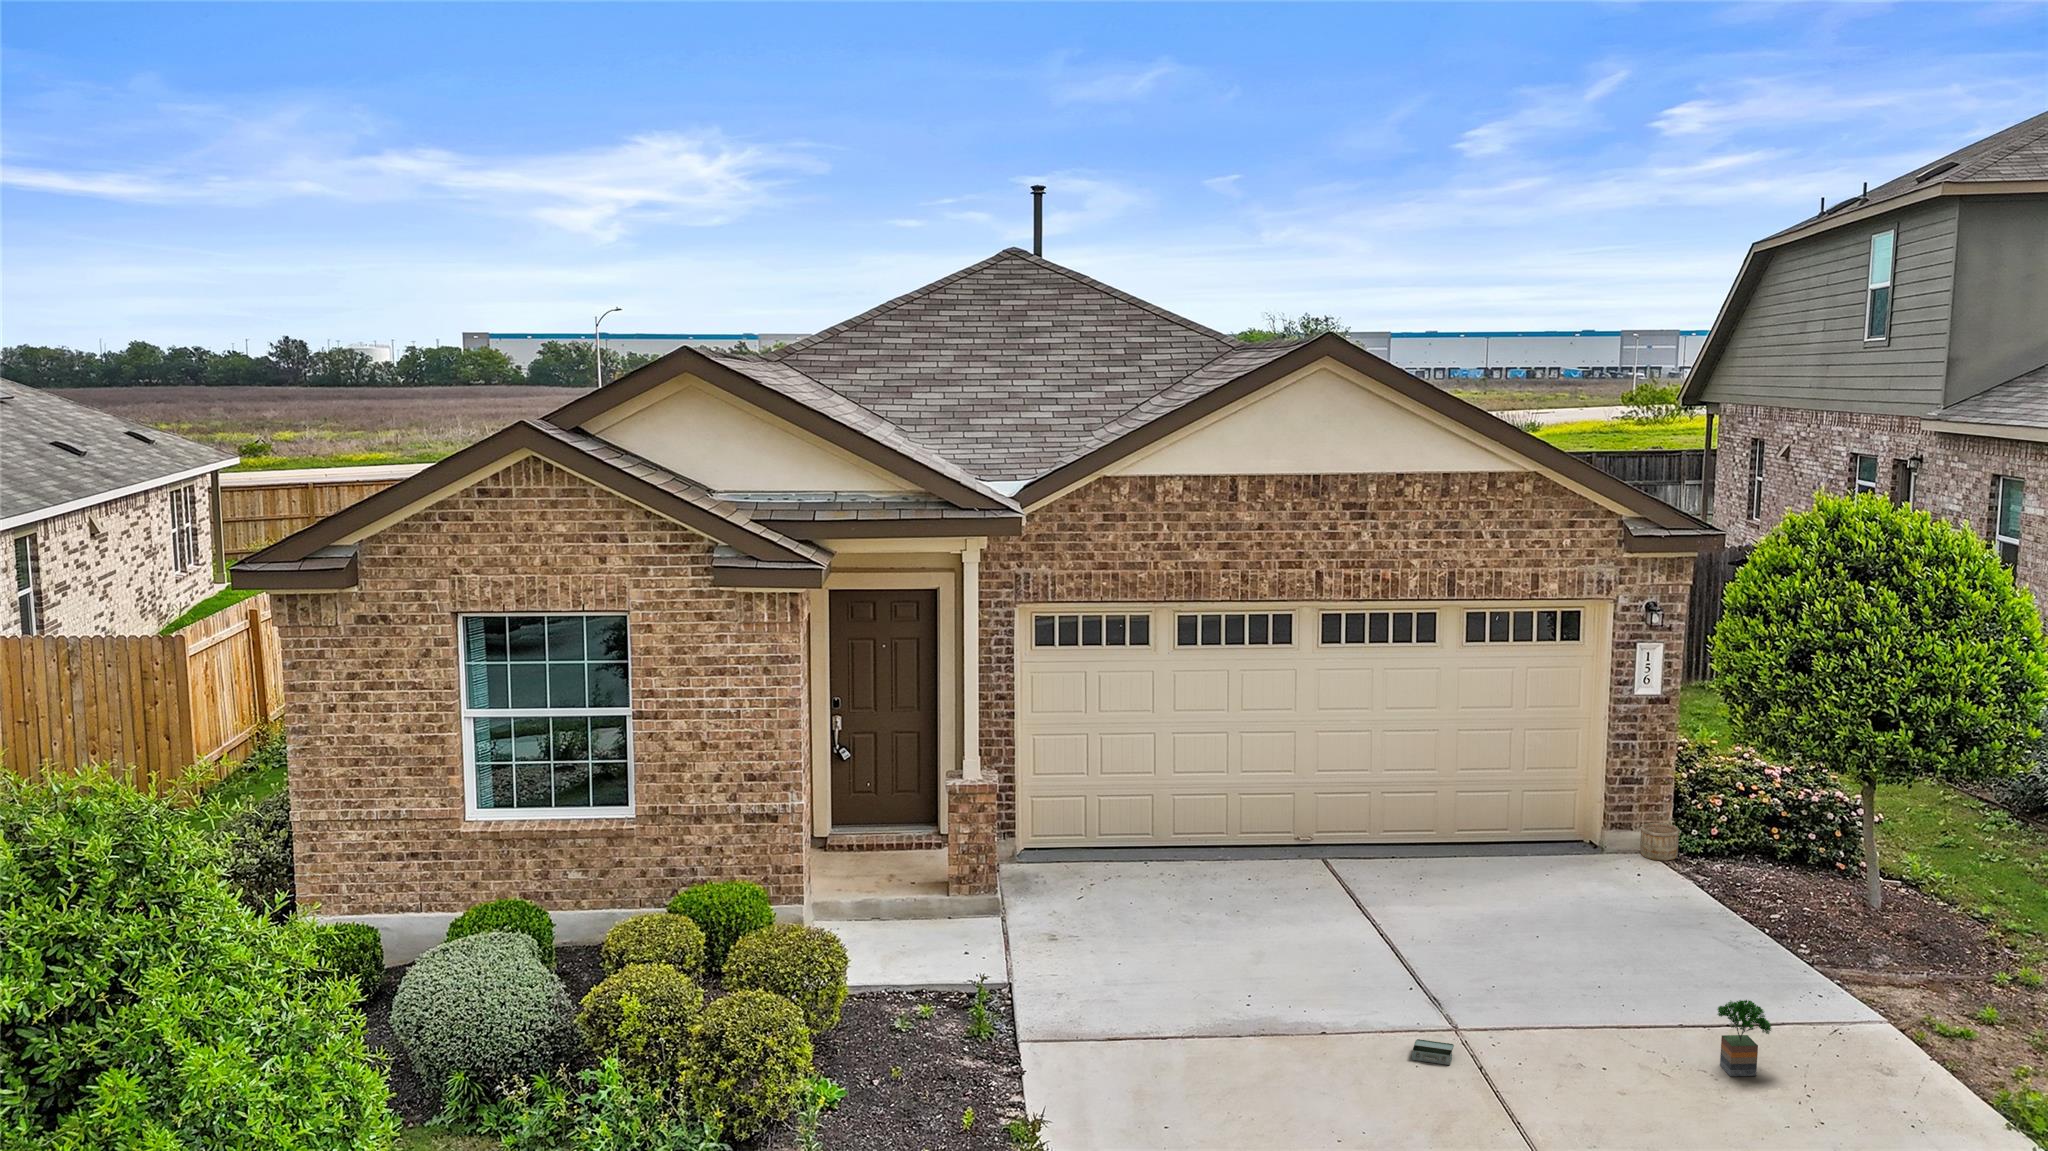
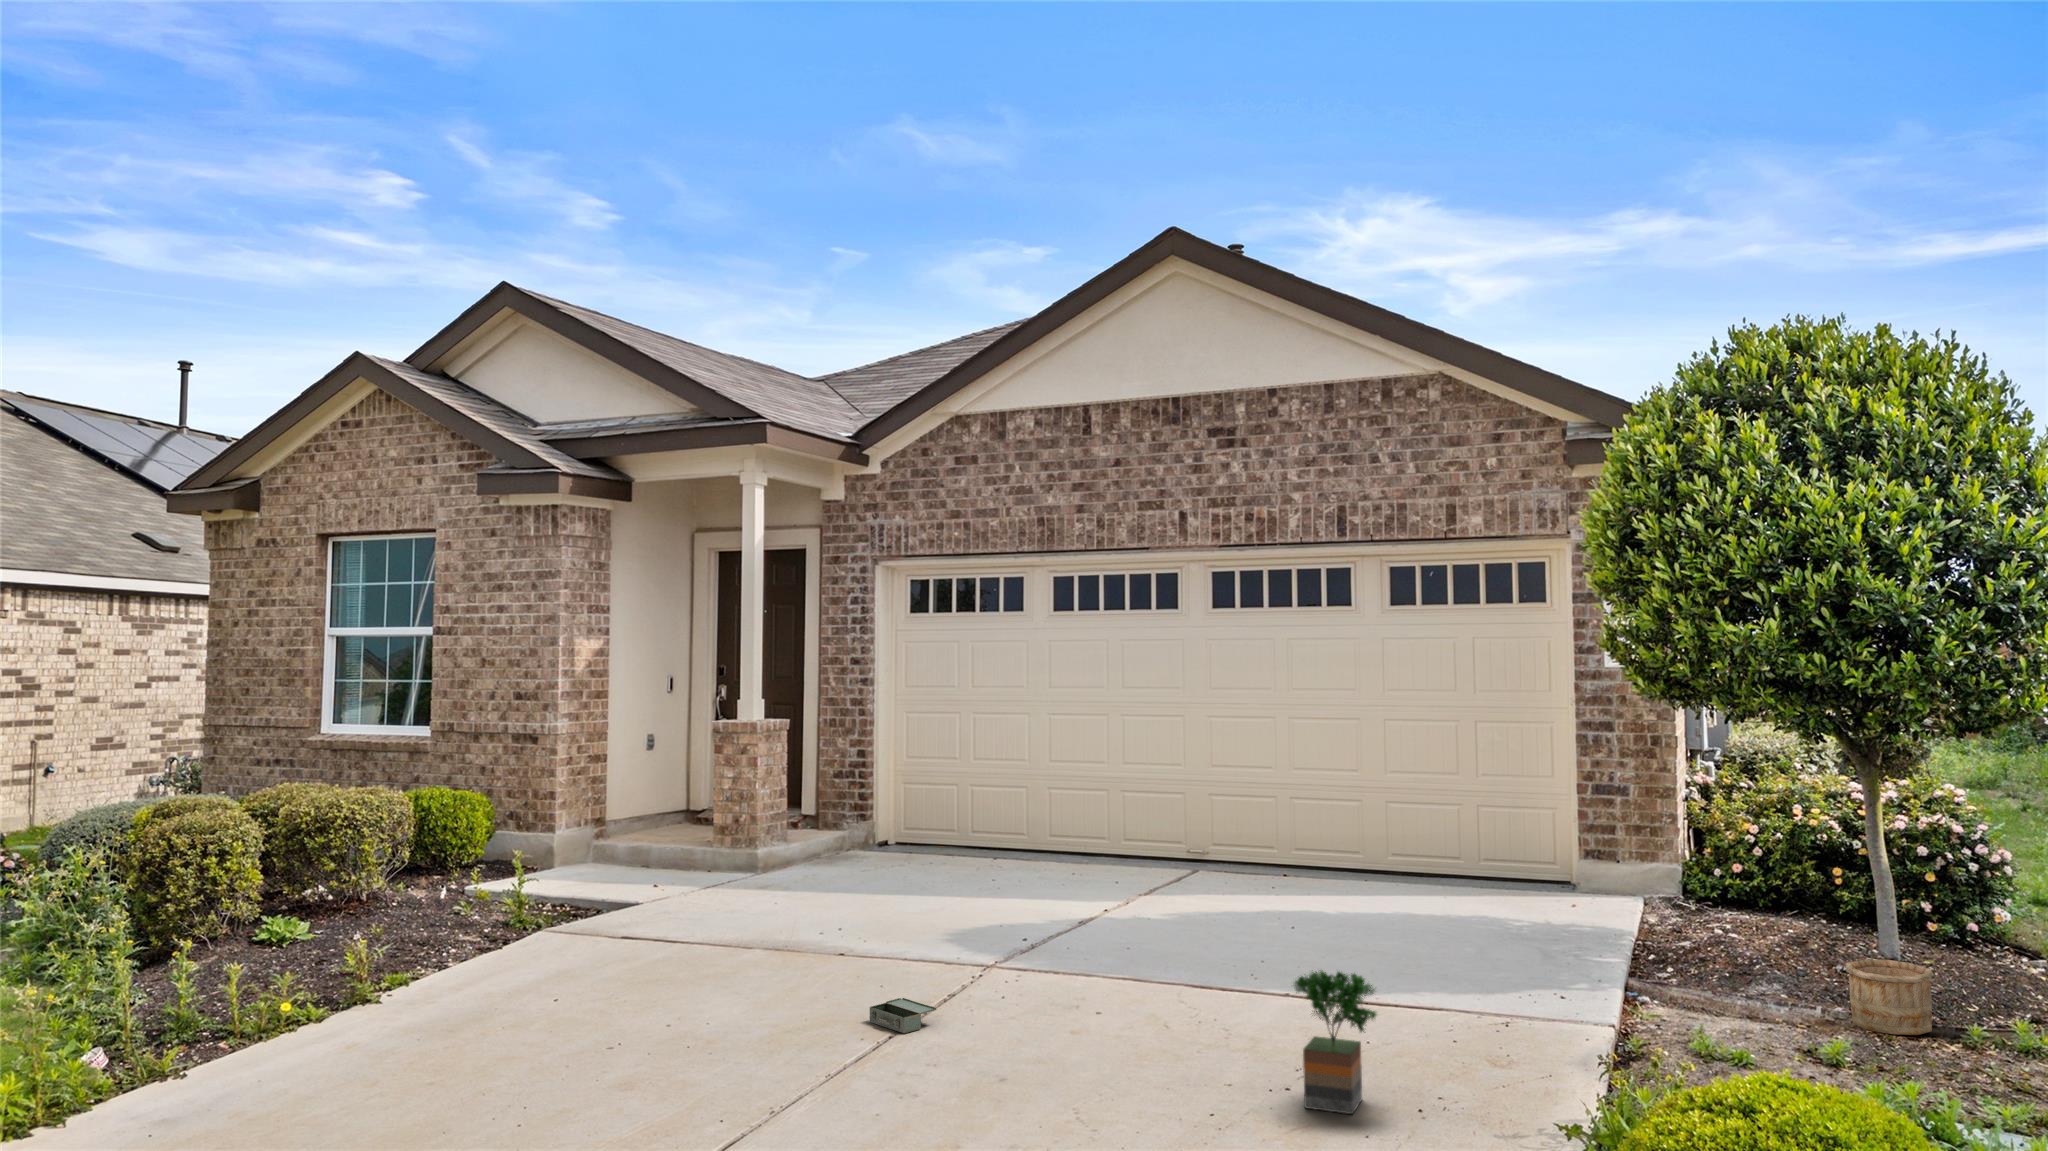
wooden bucket: present [1640,823,1680,861] -> present [1846,960,1932,1035]

